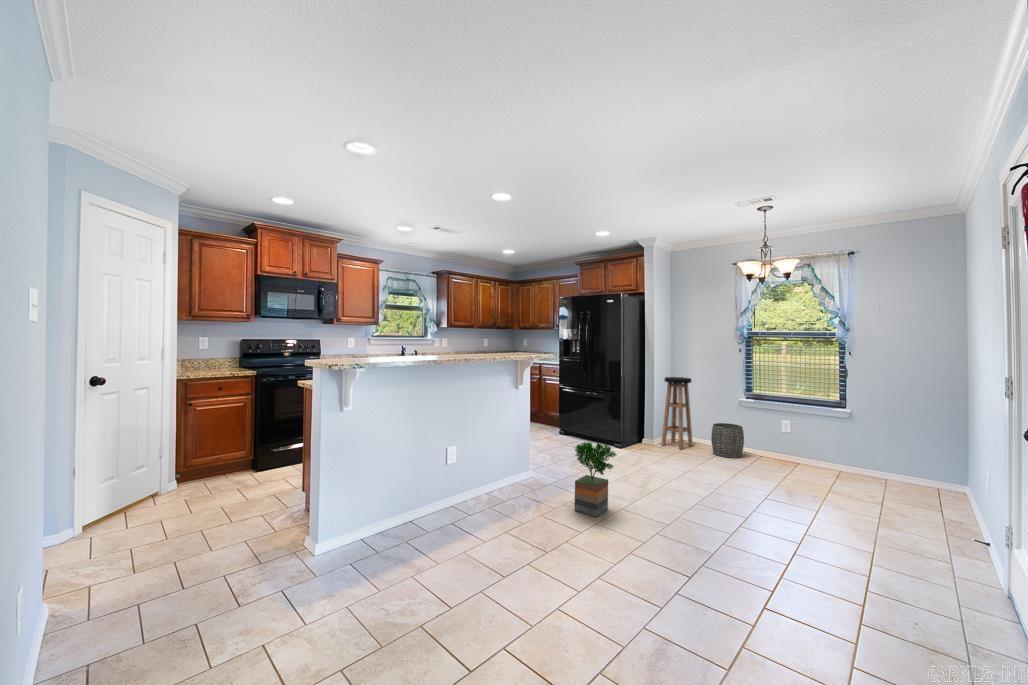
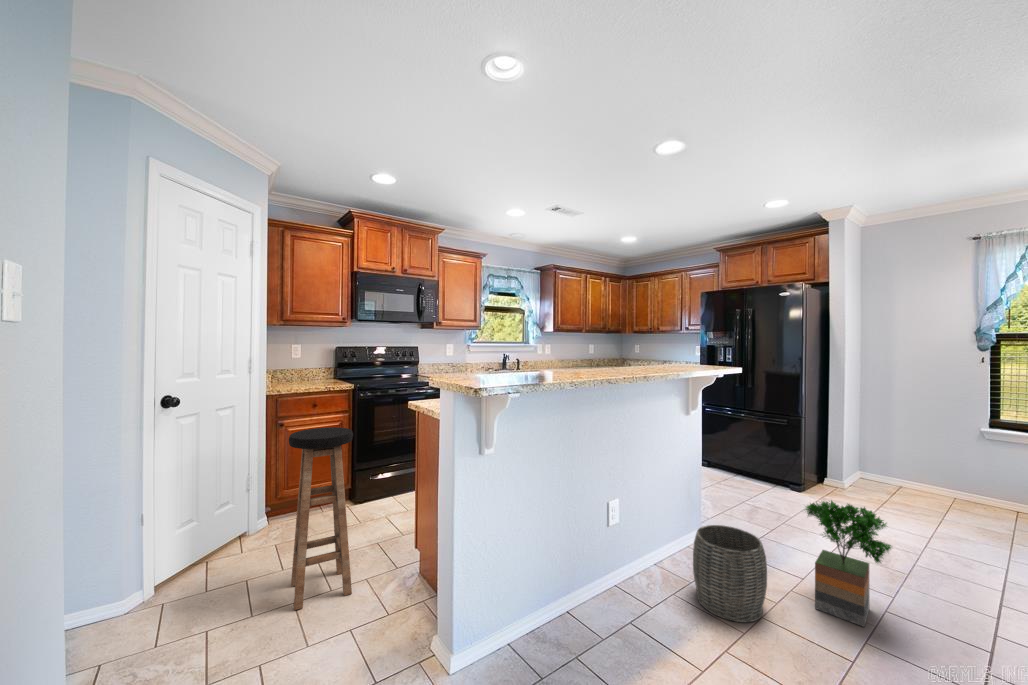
bar stool: present [661,377,693,449] -> present [289,427,353,610]
woven basket: present [711,423,744,458] -> present [693,525,767,622]

